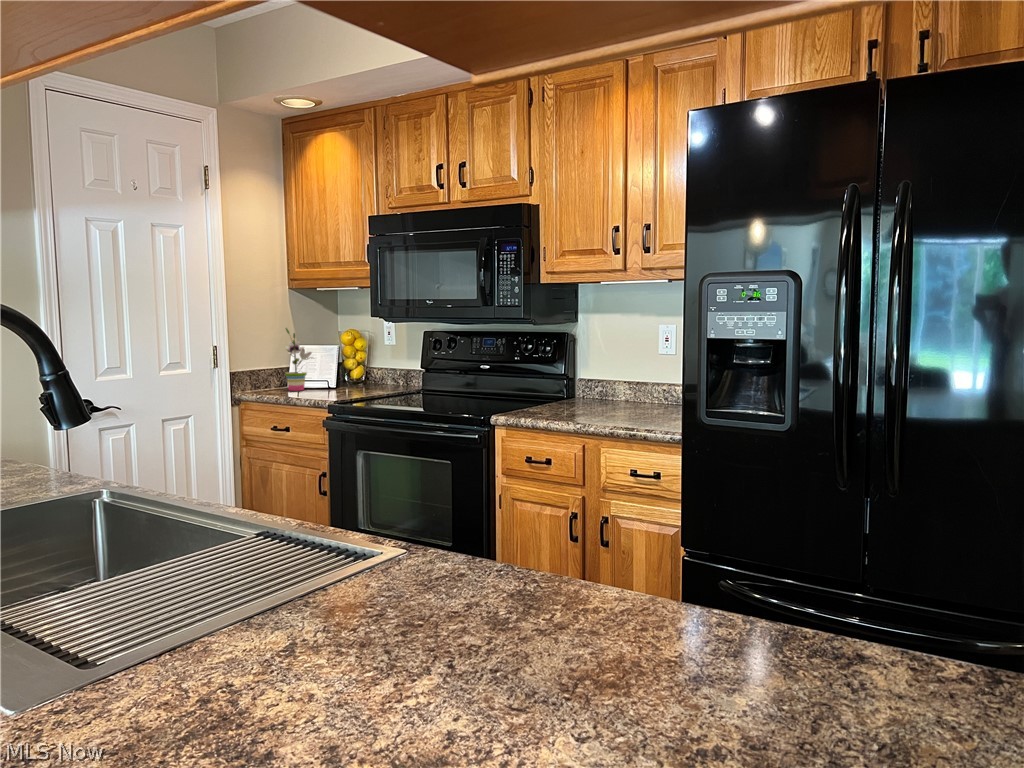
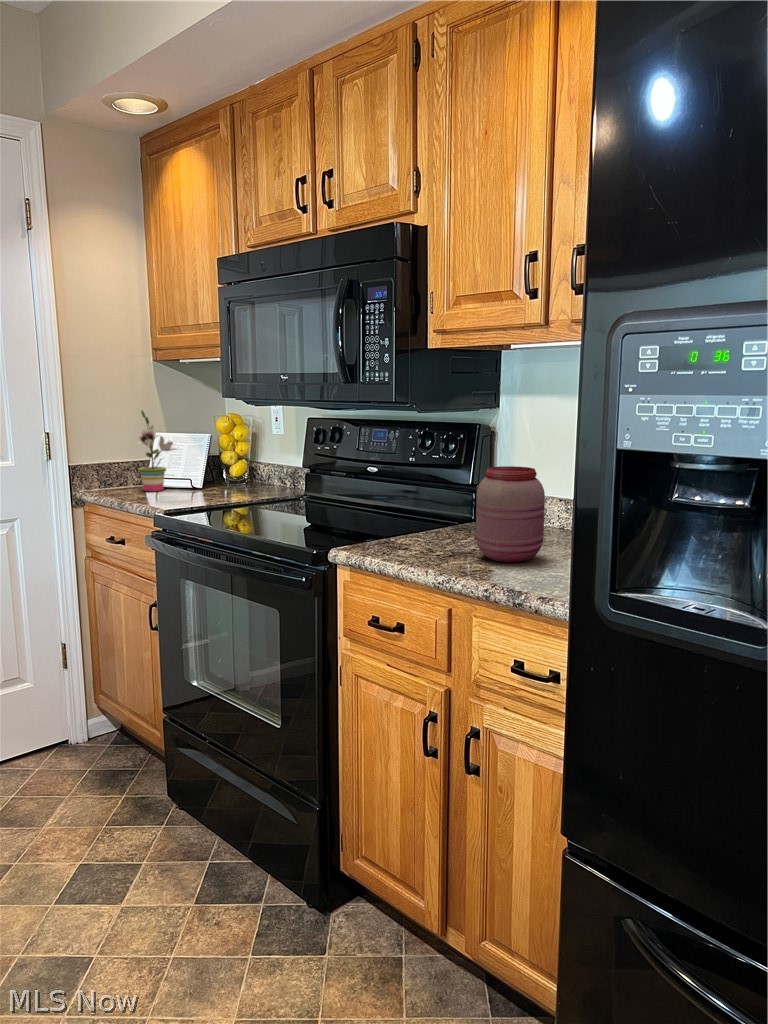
jar: none [589,358,631,417] -> present [476,466,545,562]

